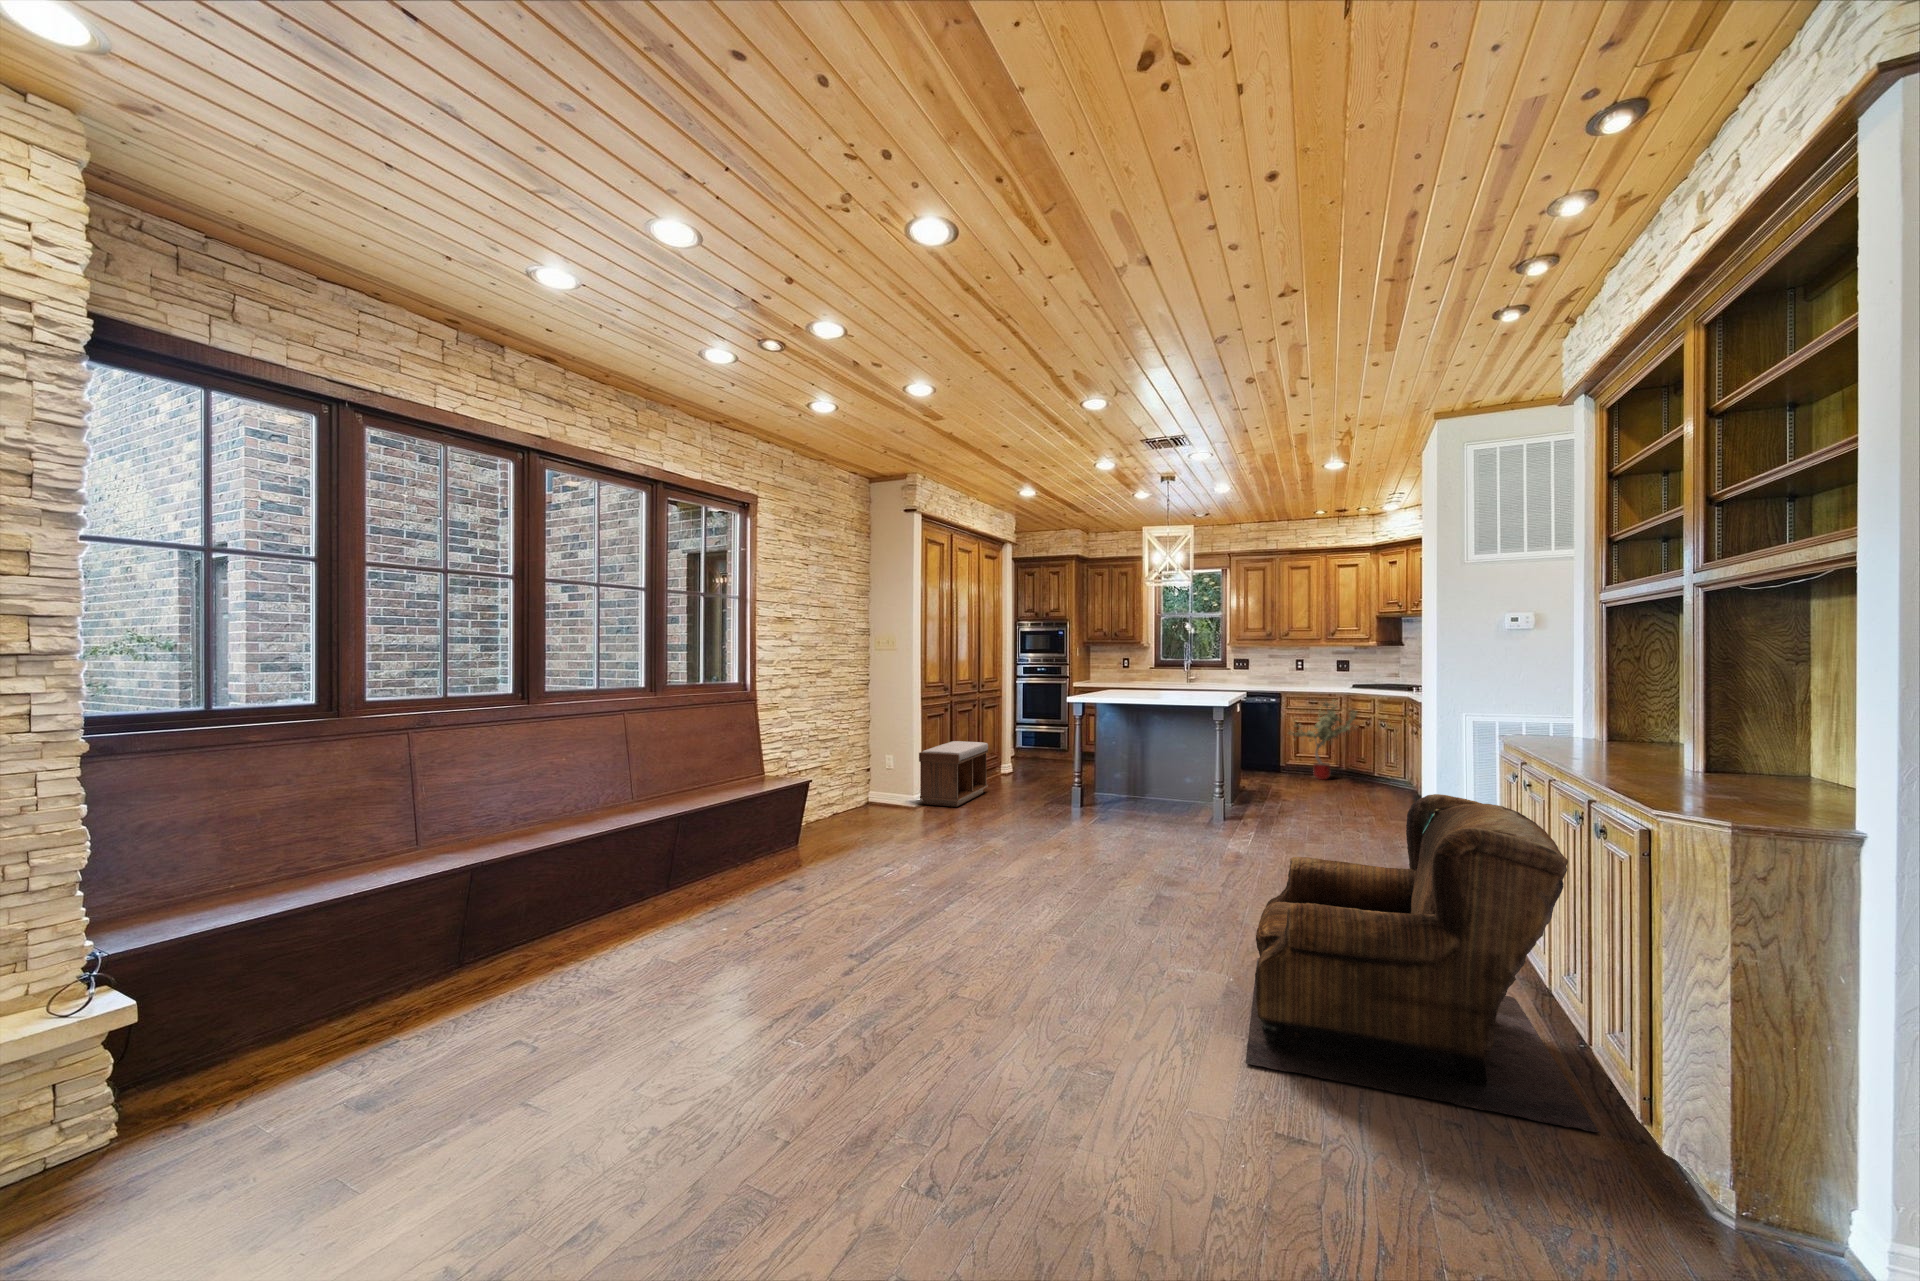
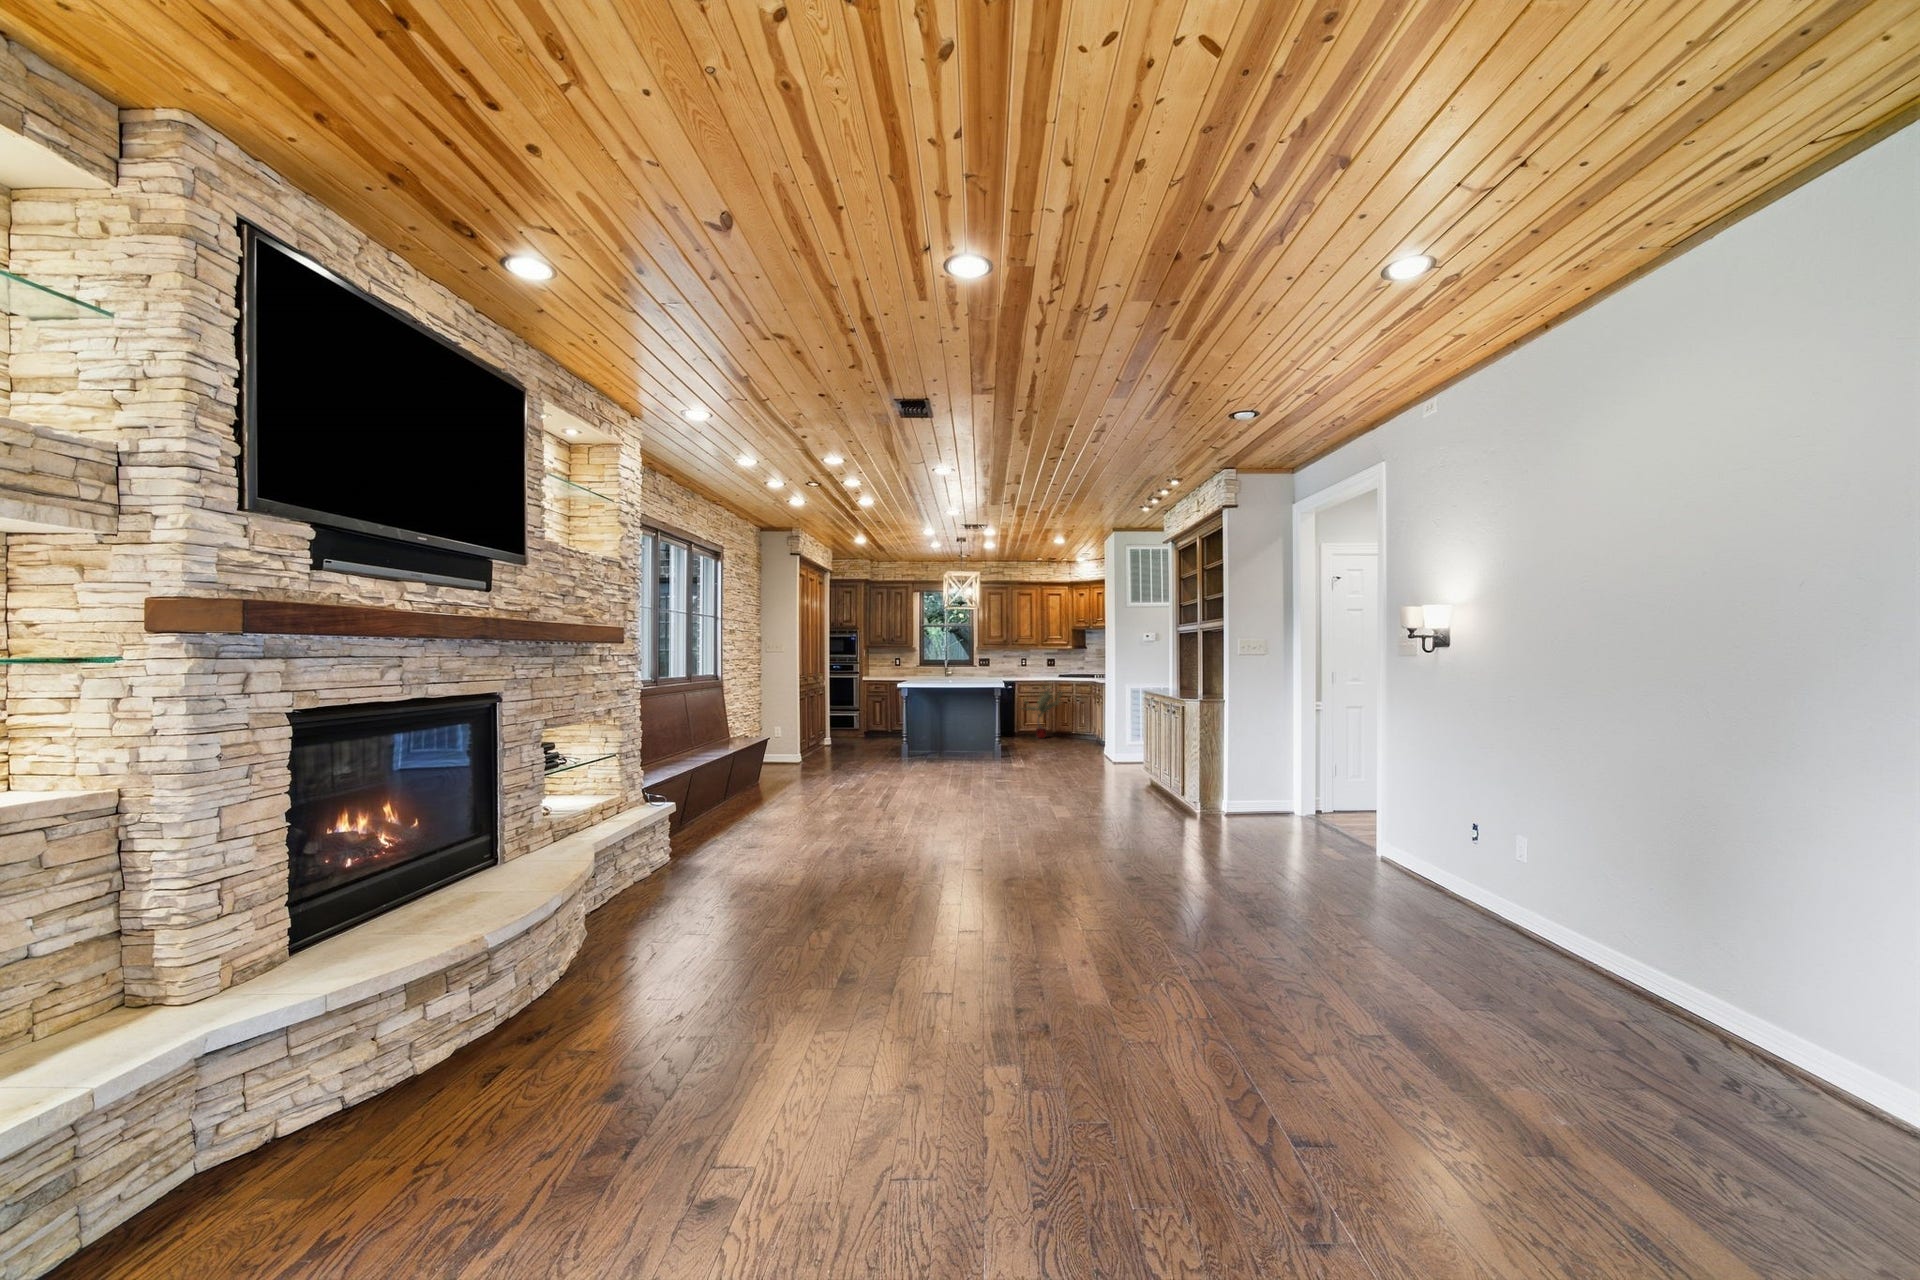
bench: present [919,741,988,807] -> none [801,718,836,760]
armchair: present [1246,794,1600,1133] -> none [1052,708,1169,803]

